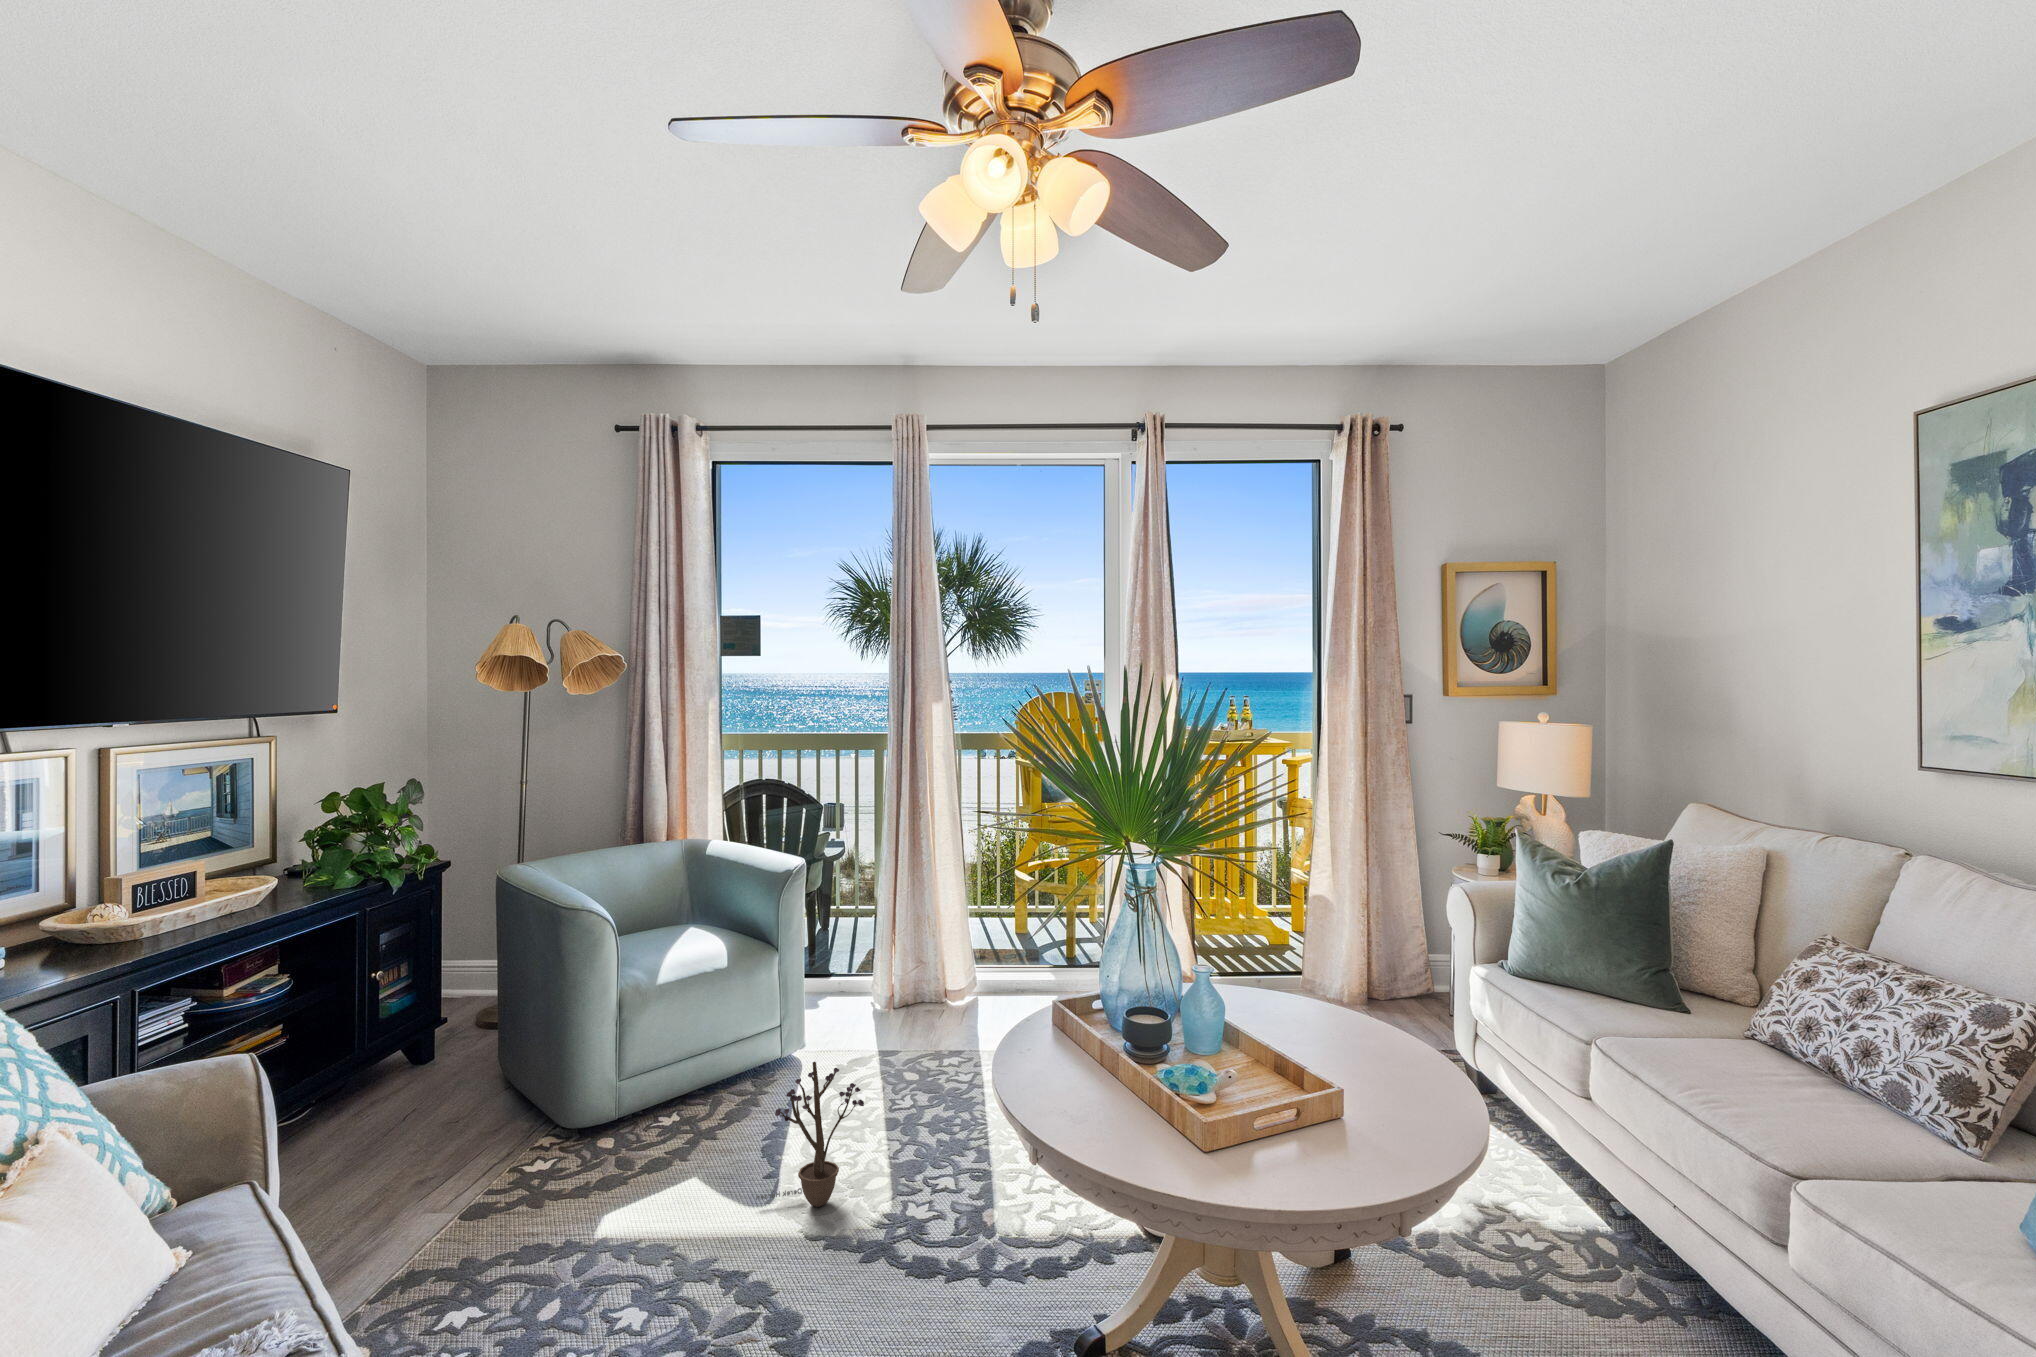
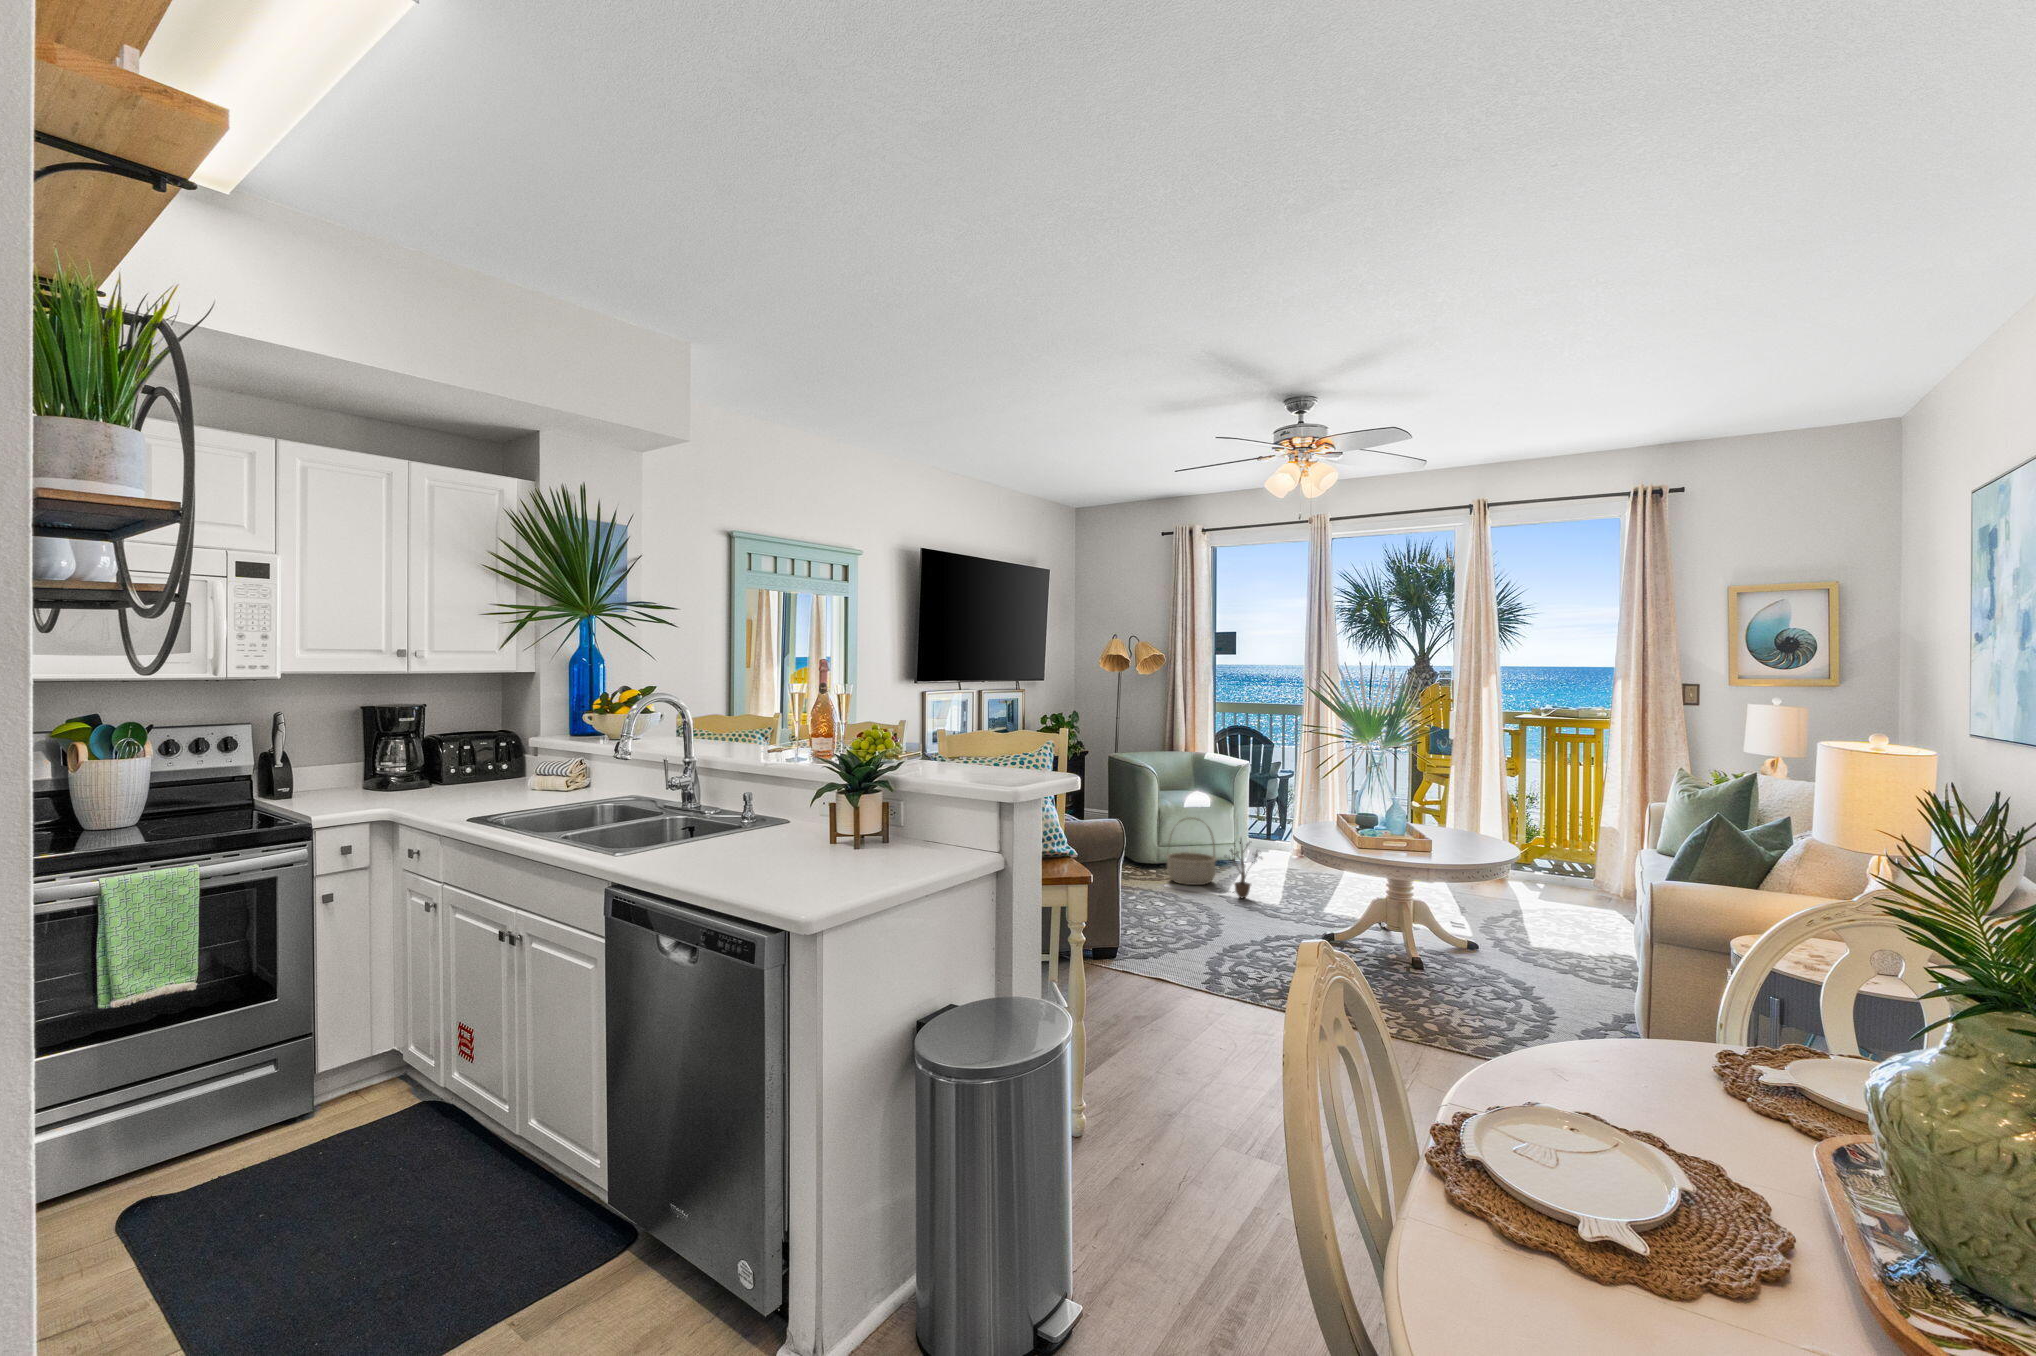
basket: none [628,1013,750,1182] -> present [1167,818,1216,885]

